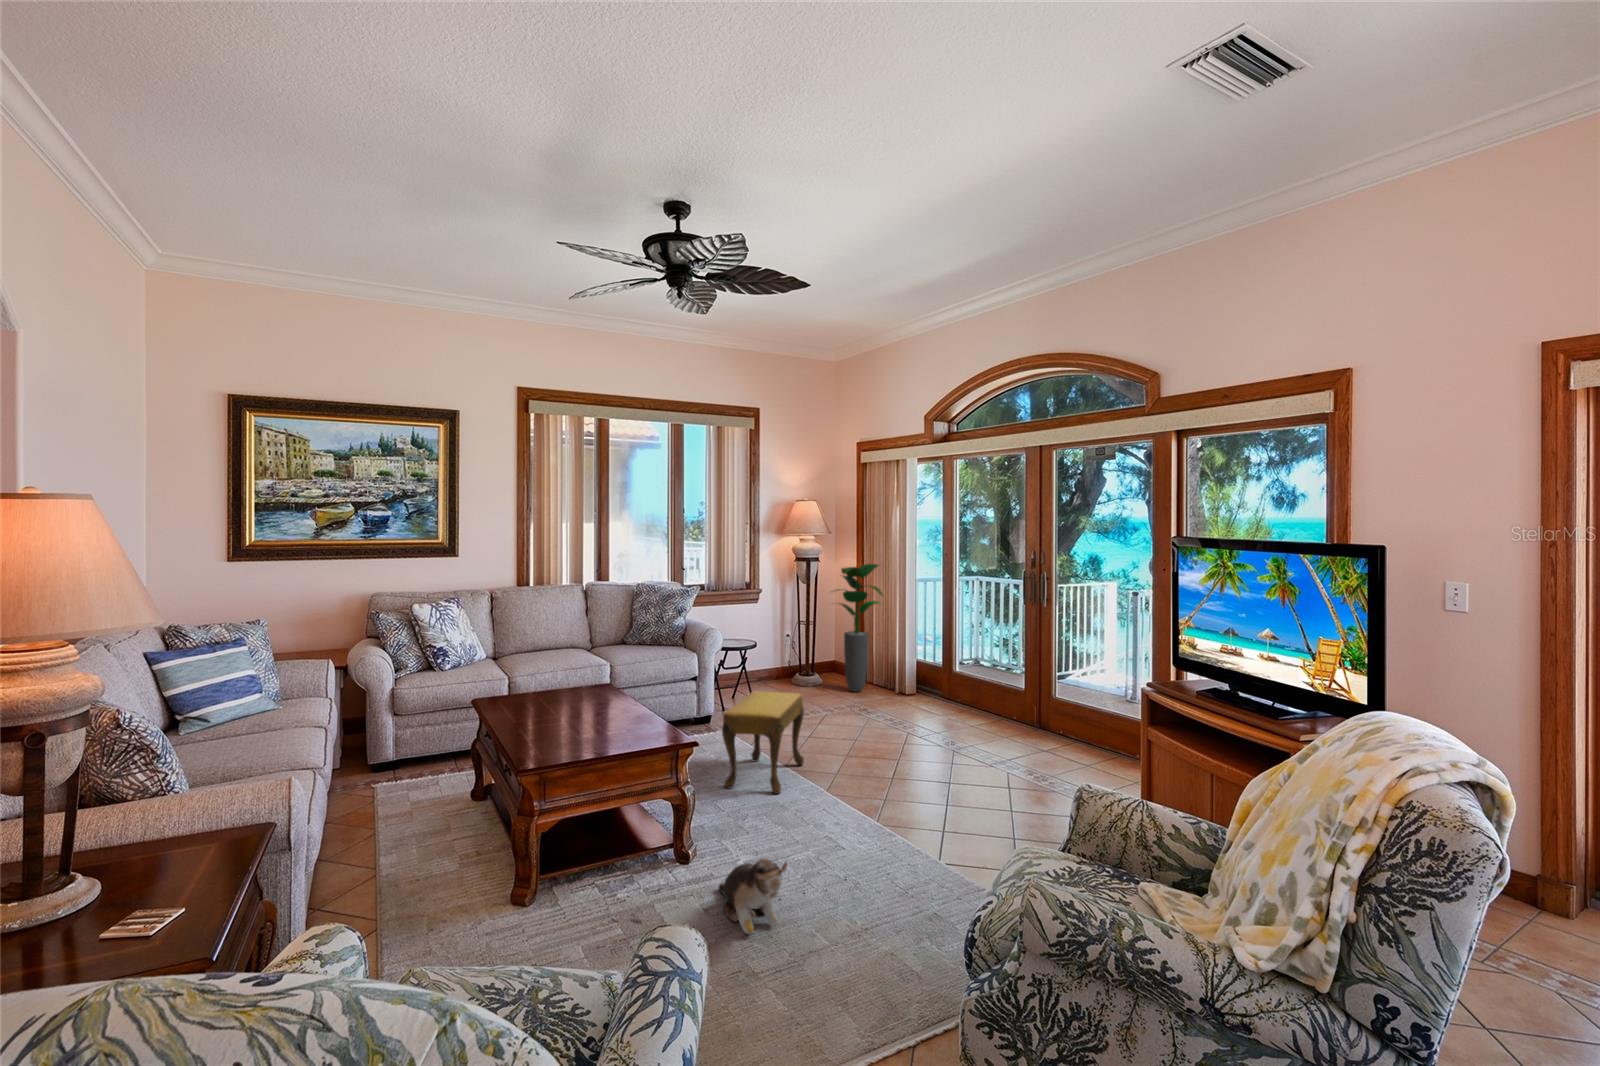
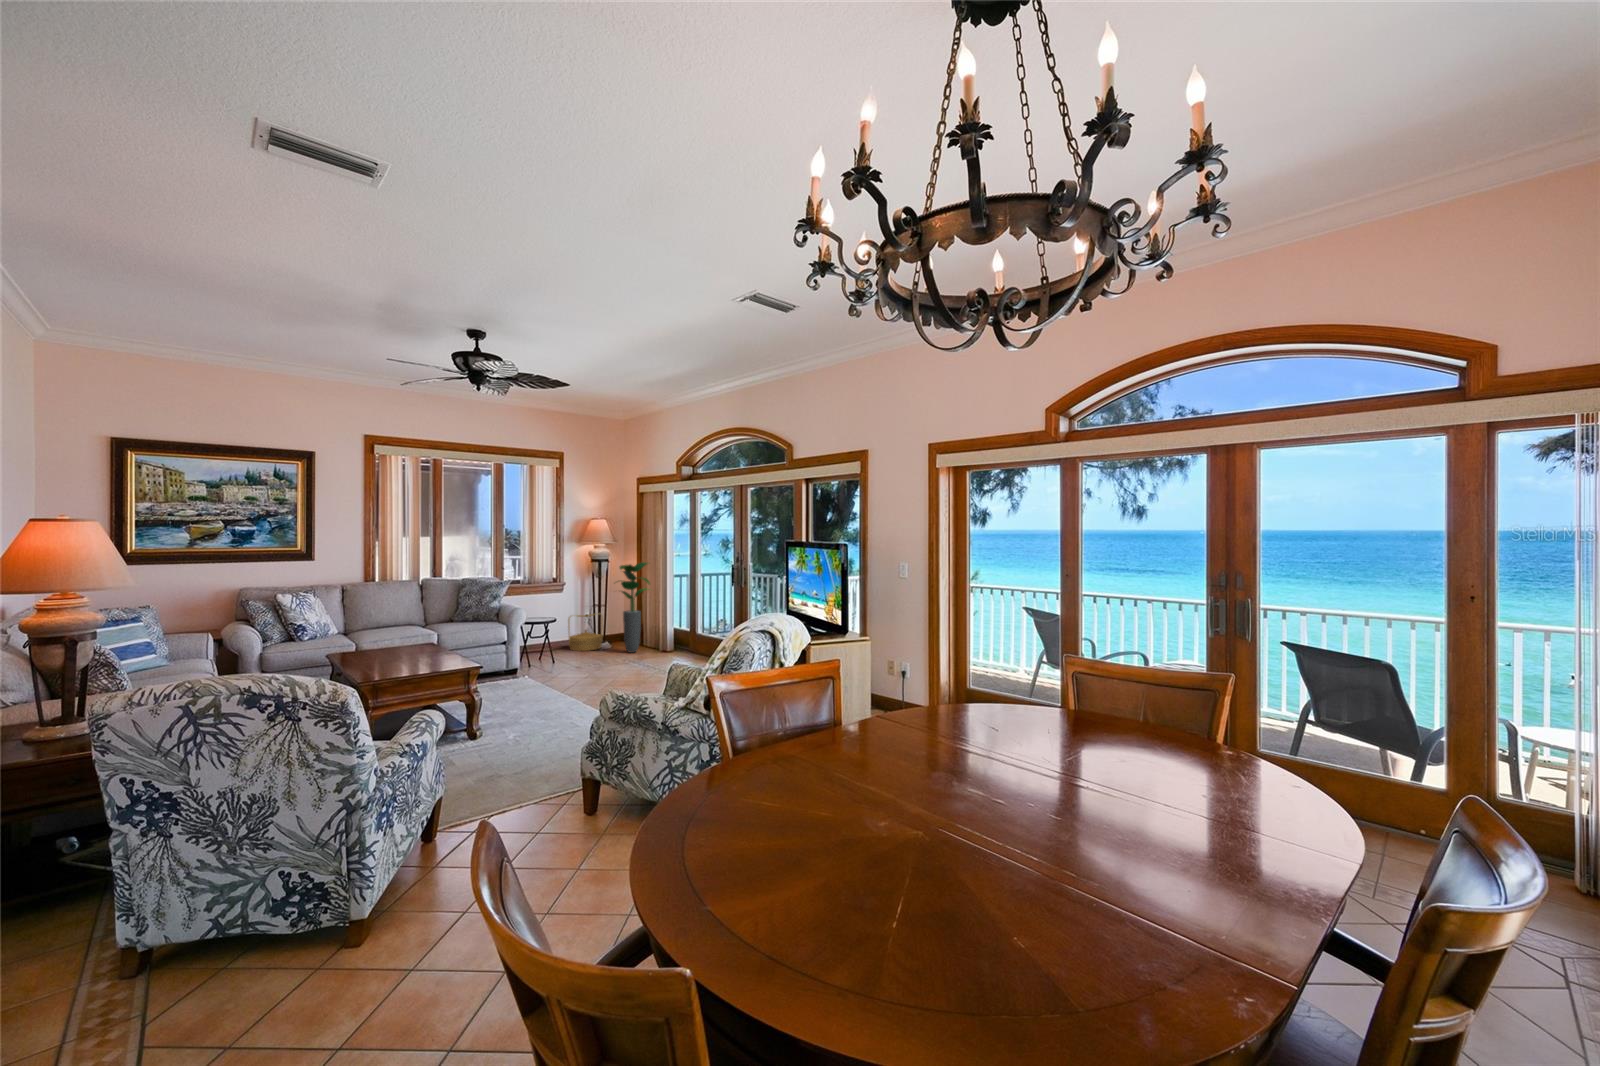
woven basket: none [767,632,812,685] -> present [568,614,603,651]
footstool: present [722,691,804,794] -> none [510,645,573,707]
plush toy: present [719,859,787,934] -> none [490,721,525,764]

